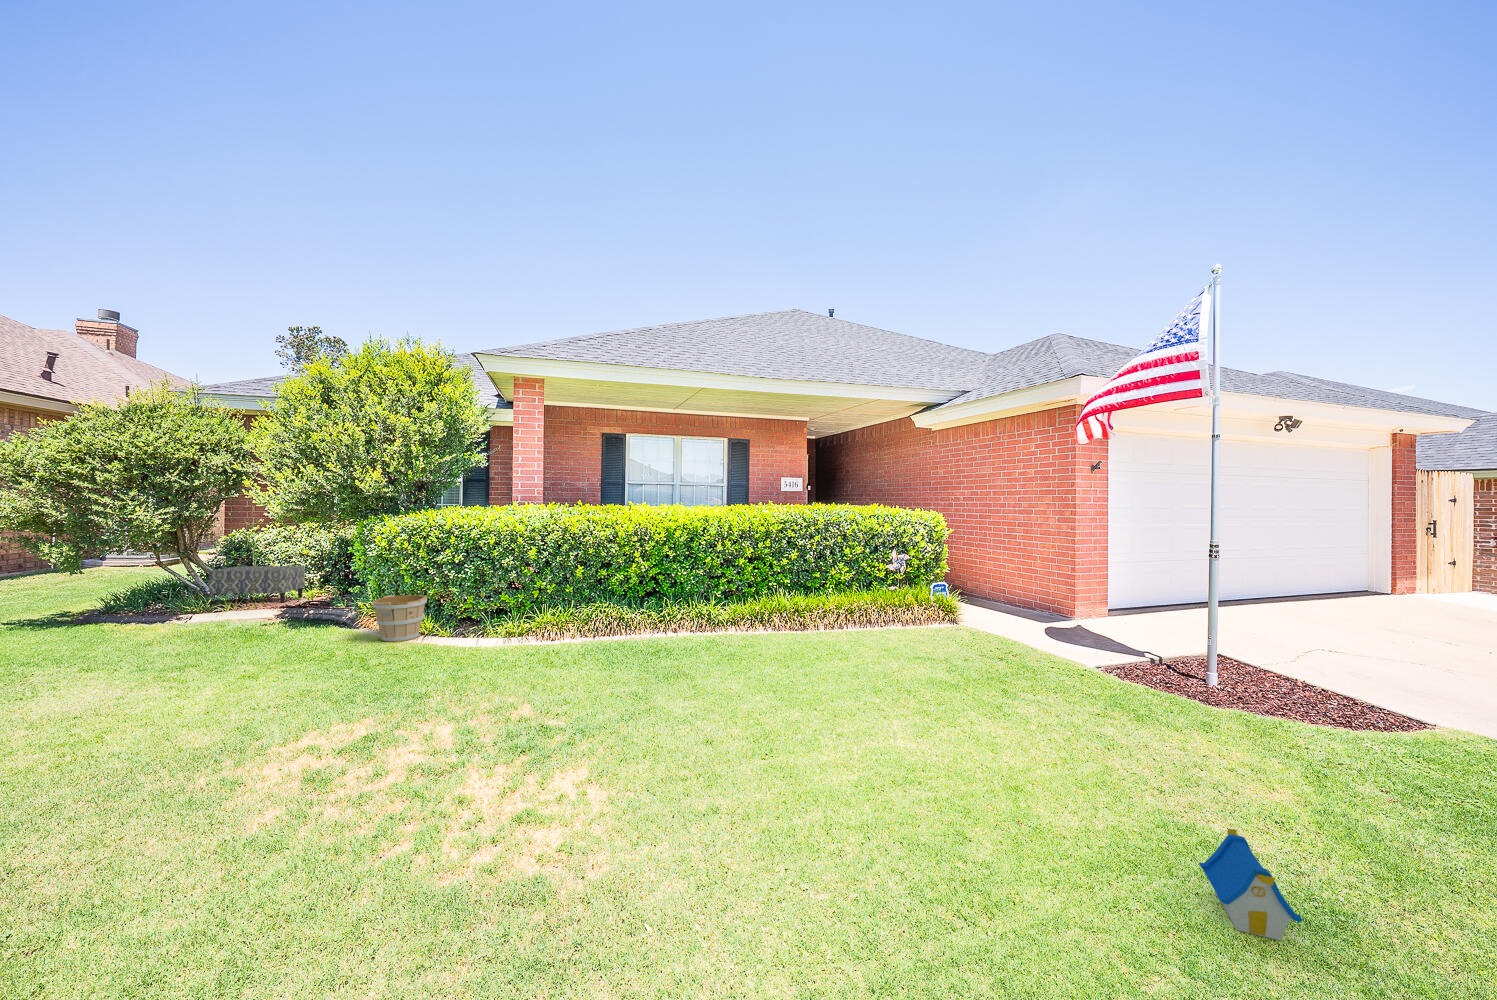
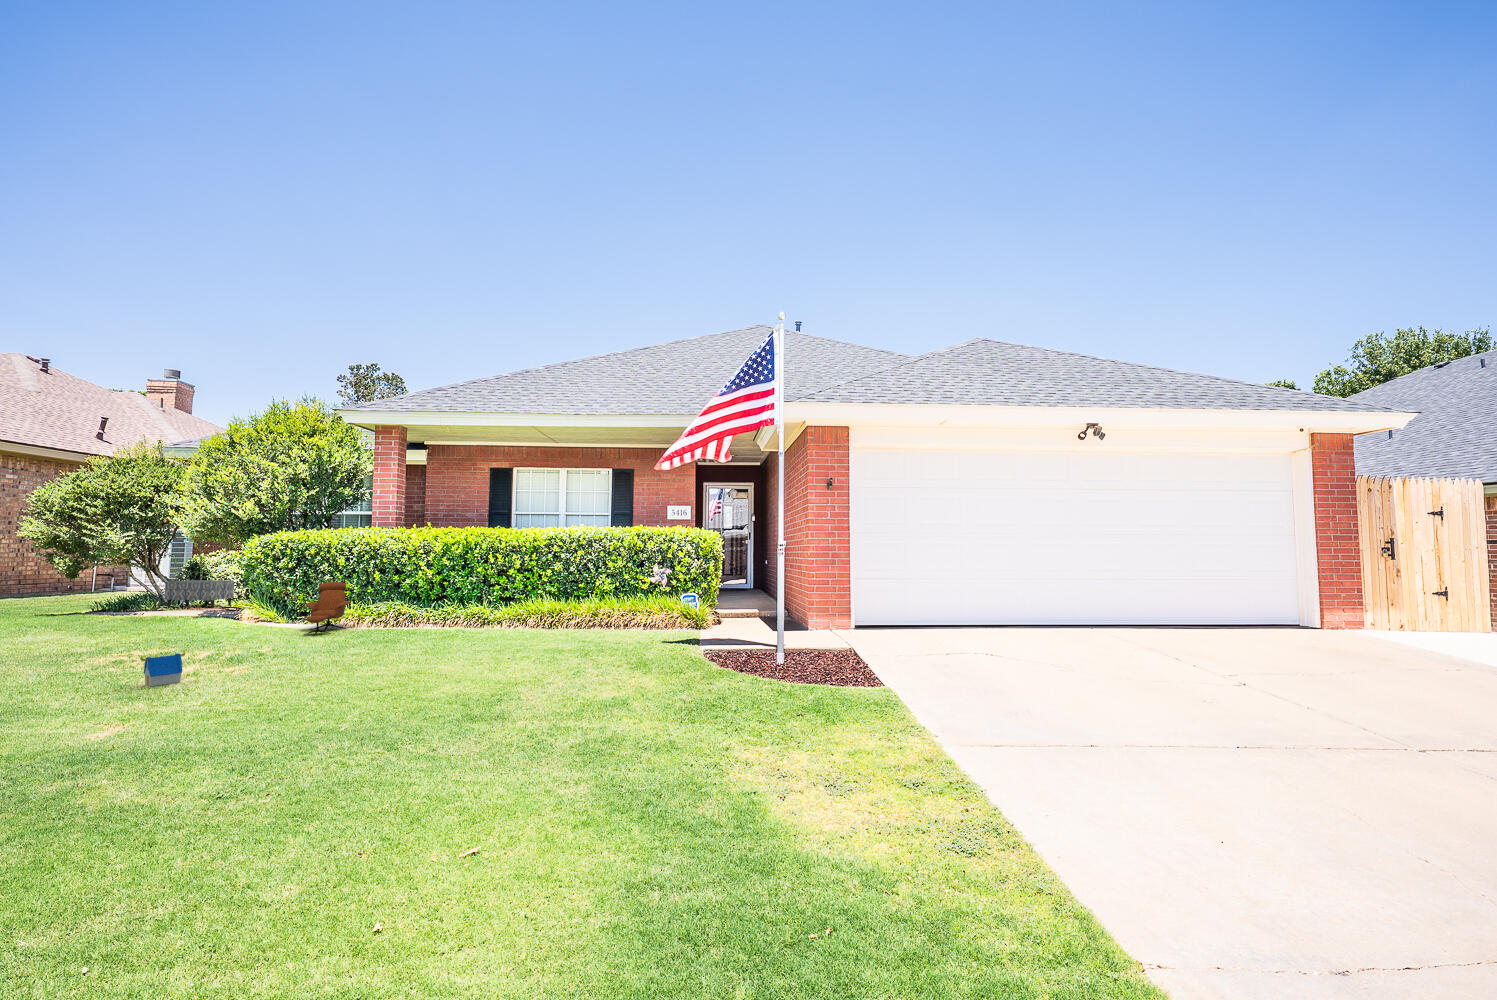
lounge chair: none [498,577,553,656] -> present [304,582,350,636]
wooden bucket: present [373,595,427,642] -> none [229,595,272,628]
toy house: present [1199,829,1303,941] -> present [141,653,185,686]

